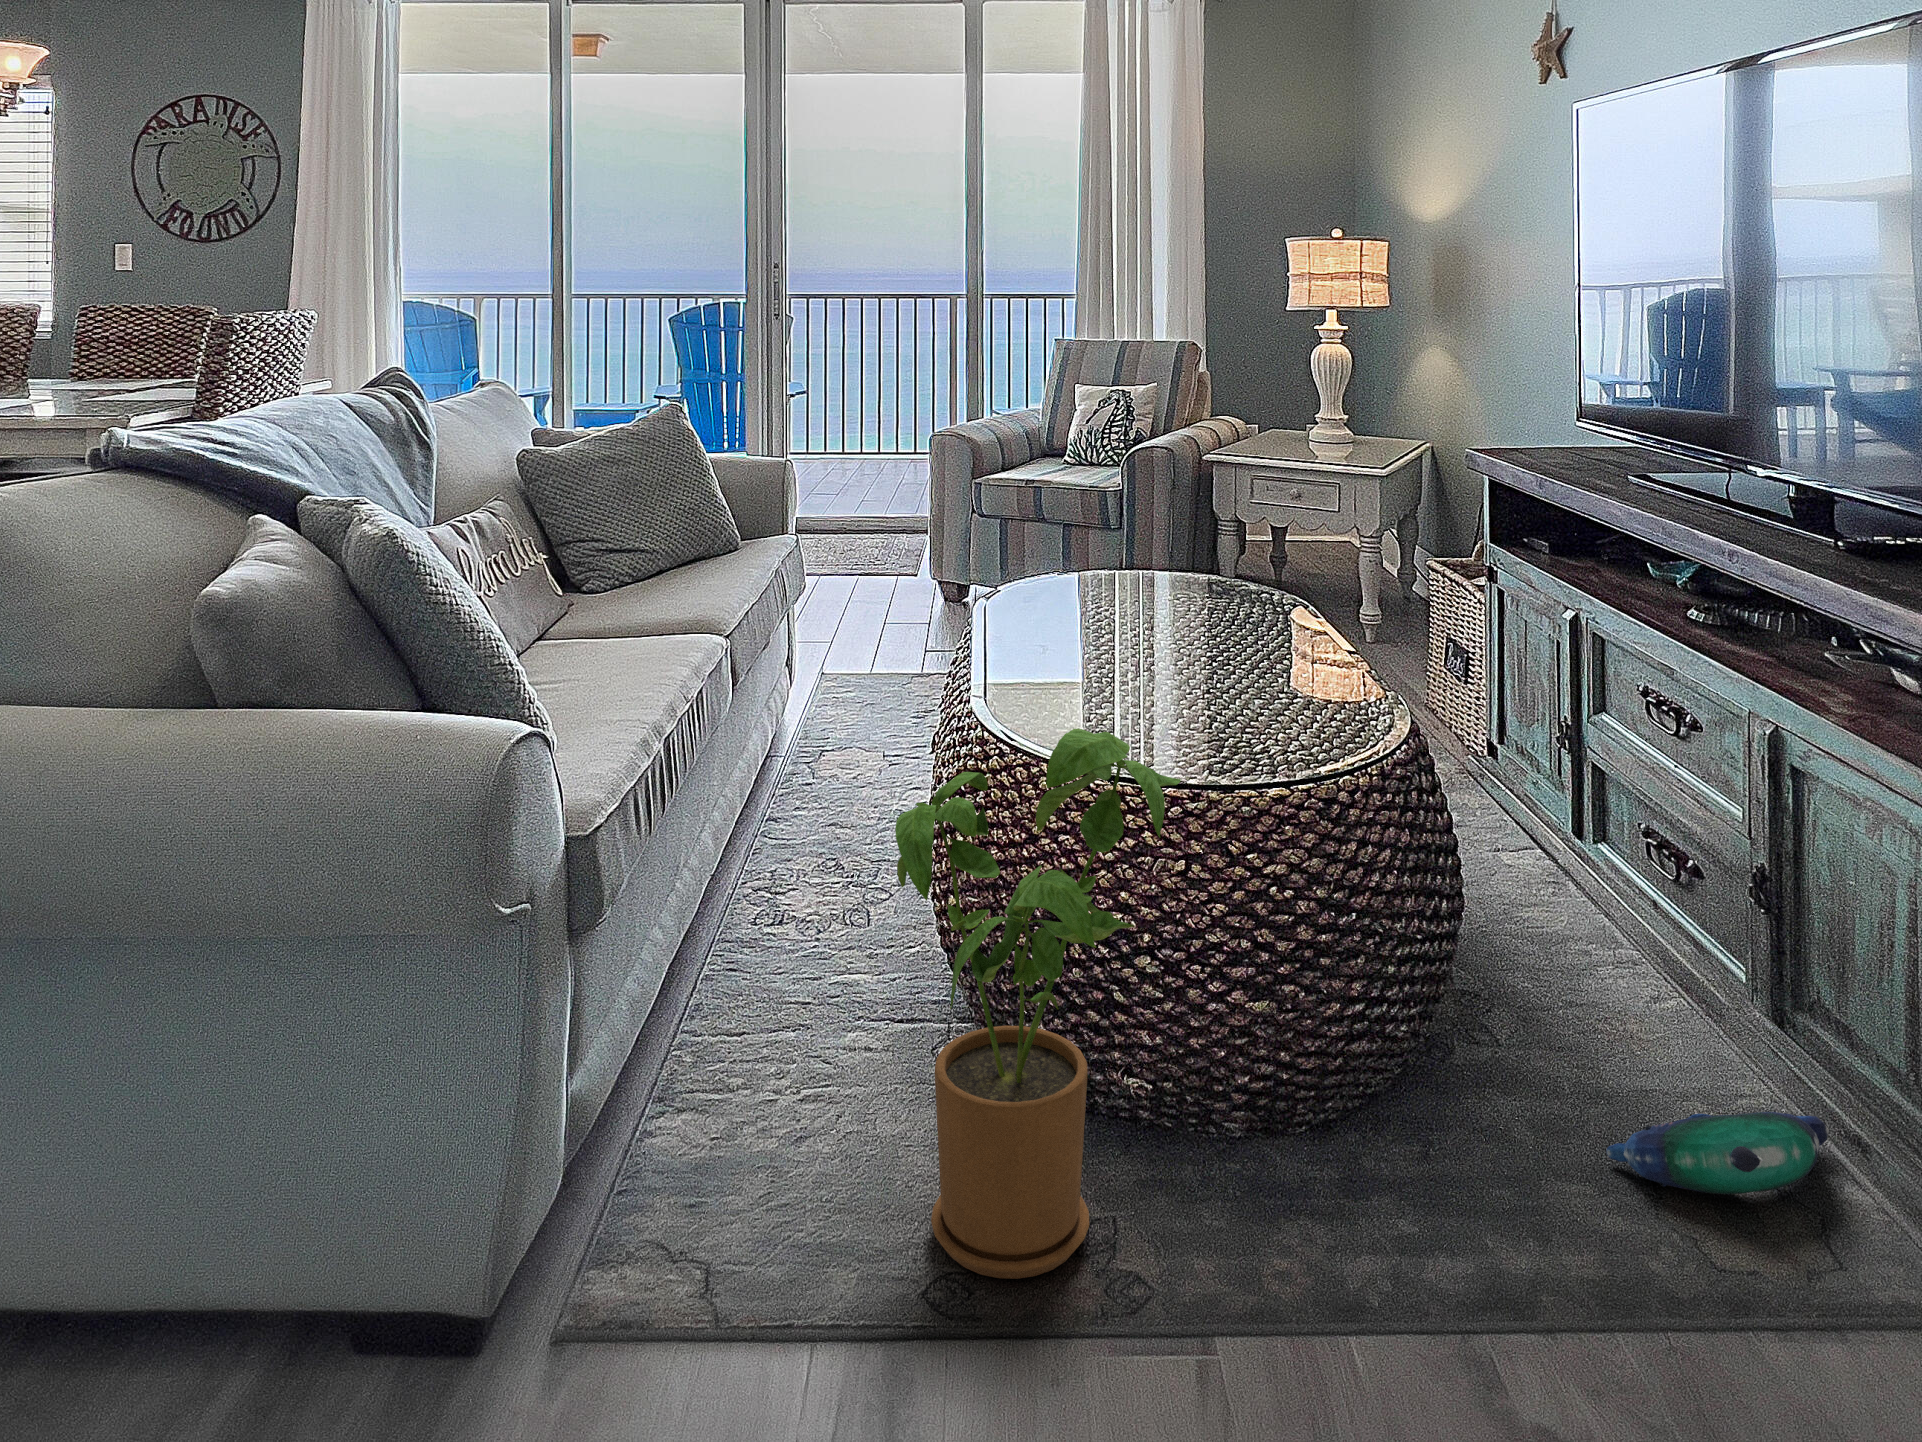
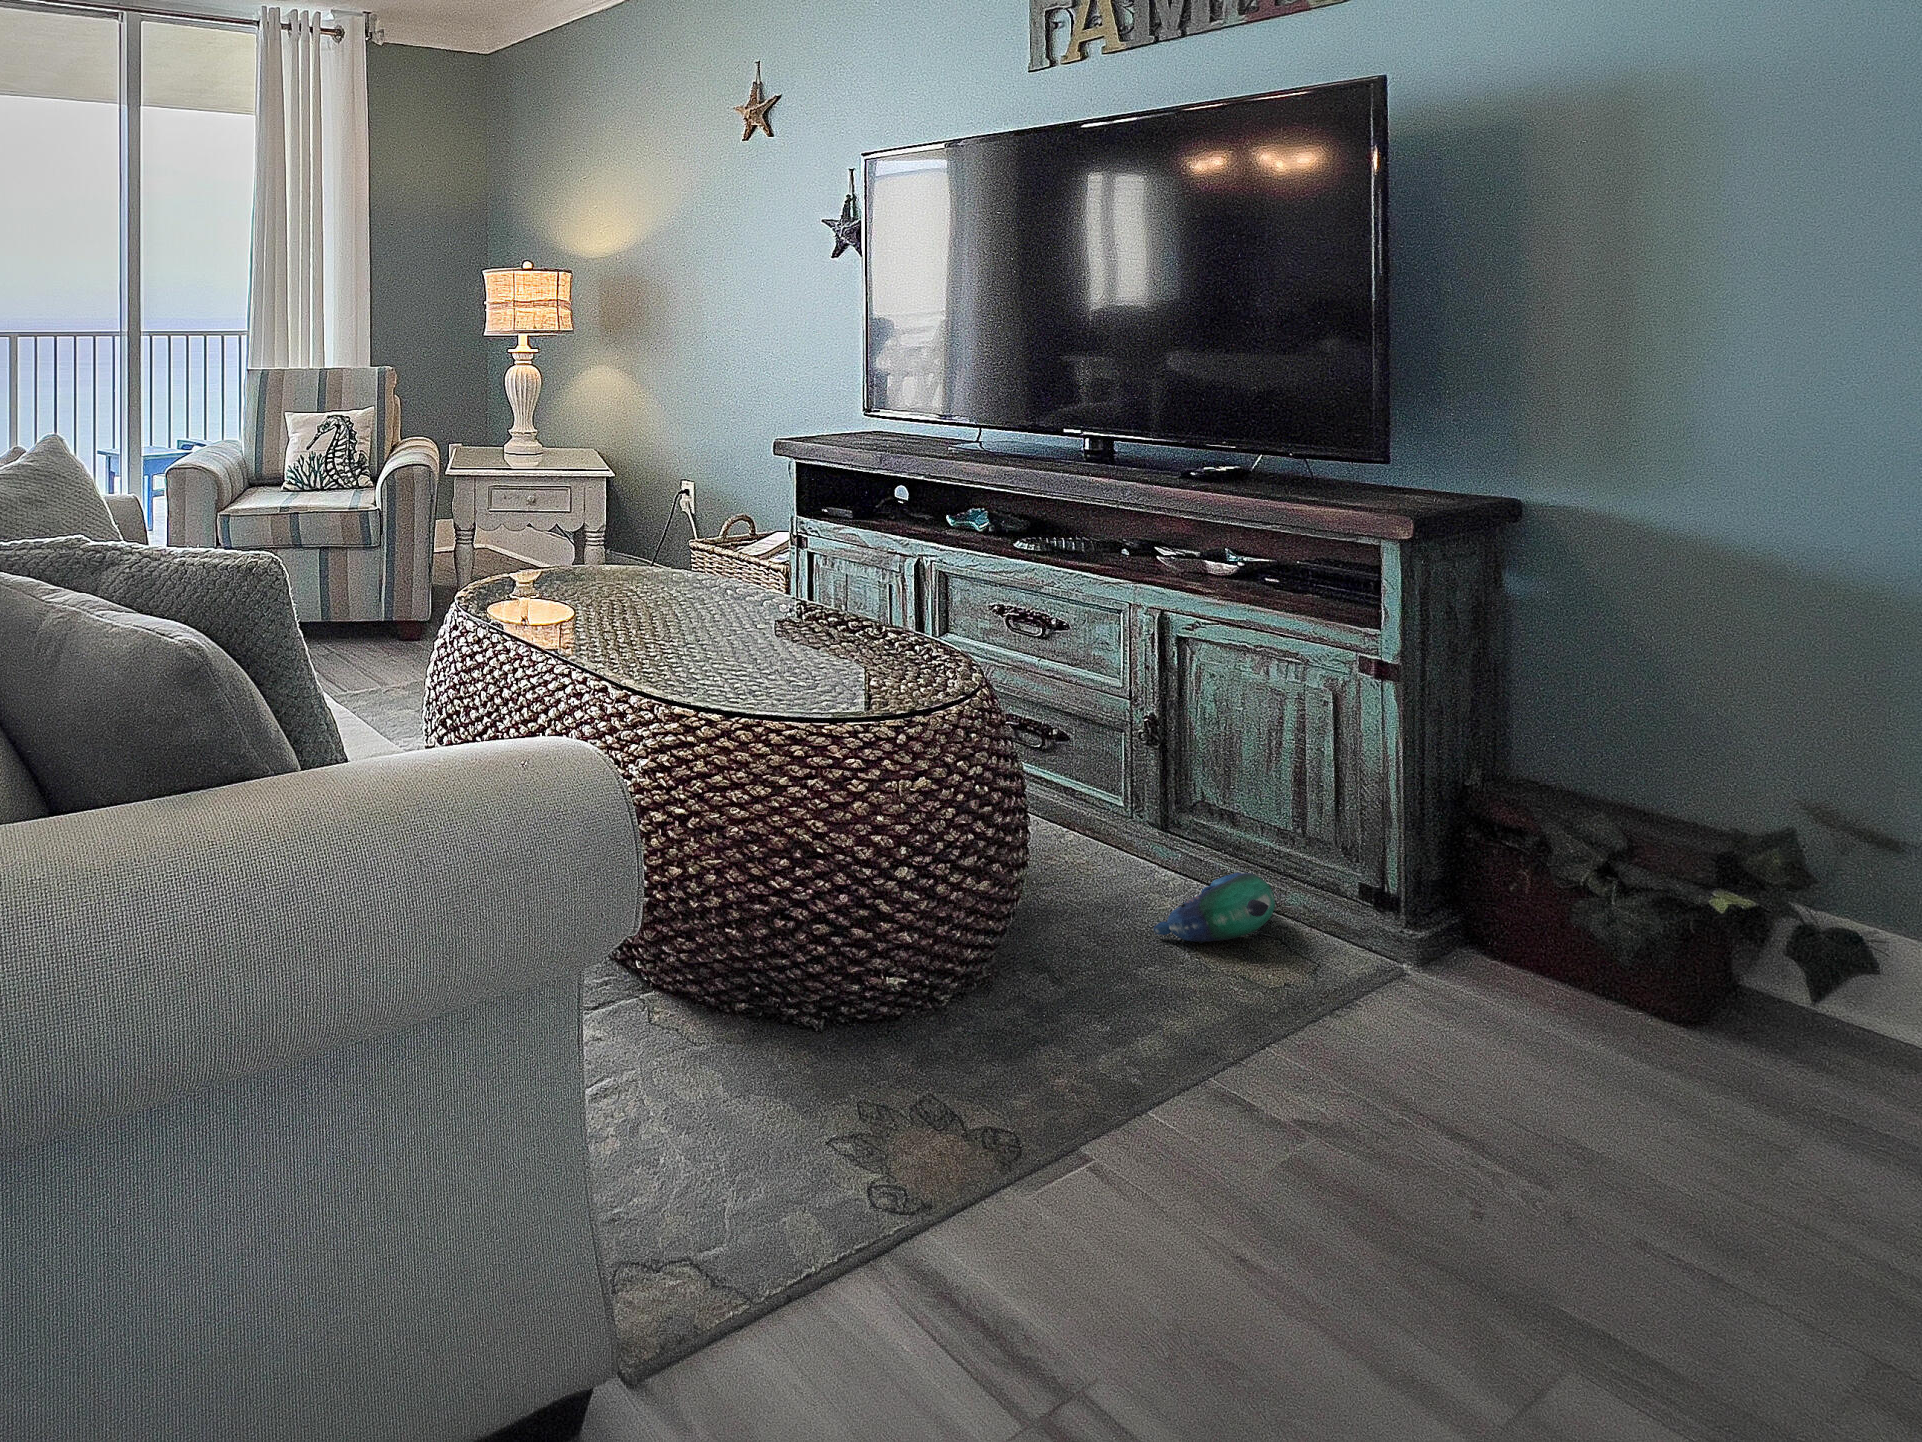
house plant: present [895,728,1181,1279] -> none [750,685,1037,1152]

